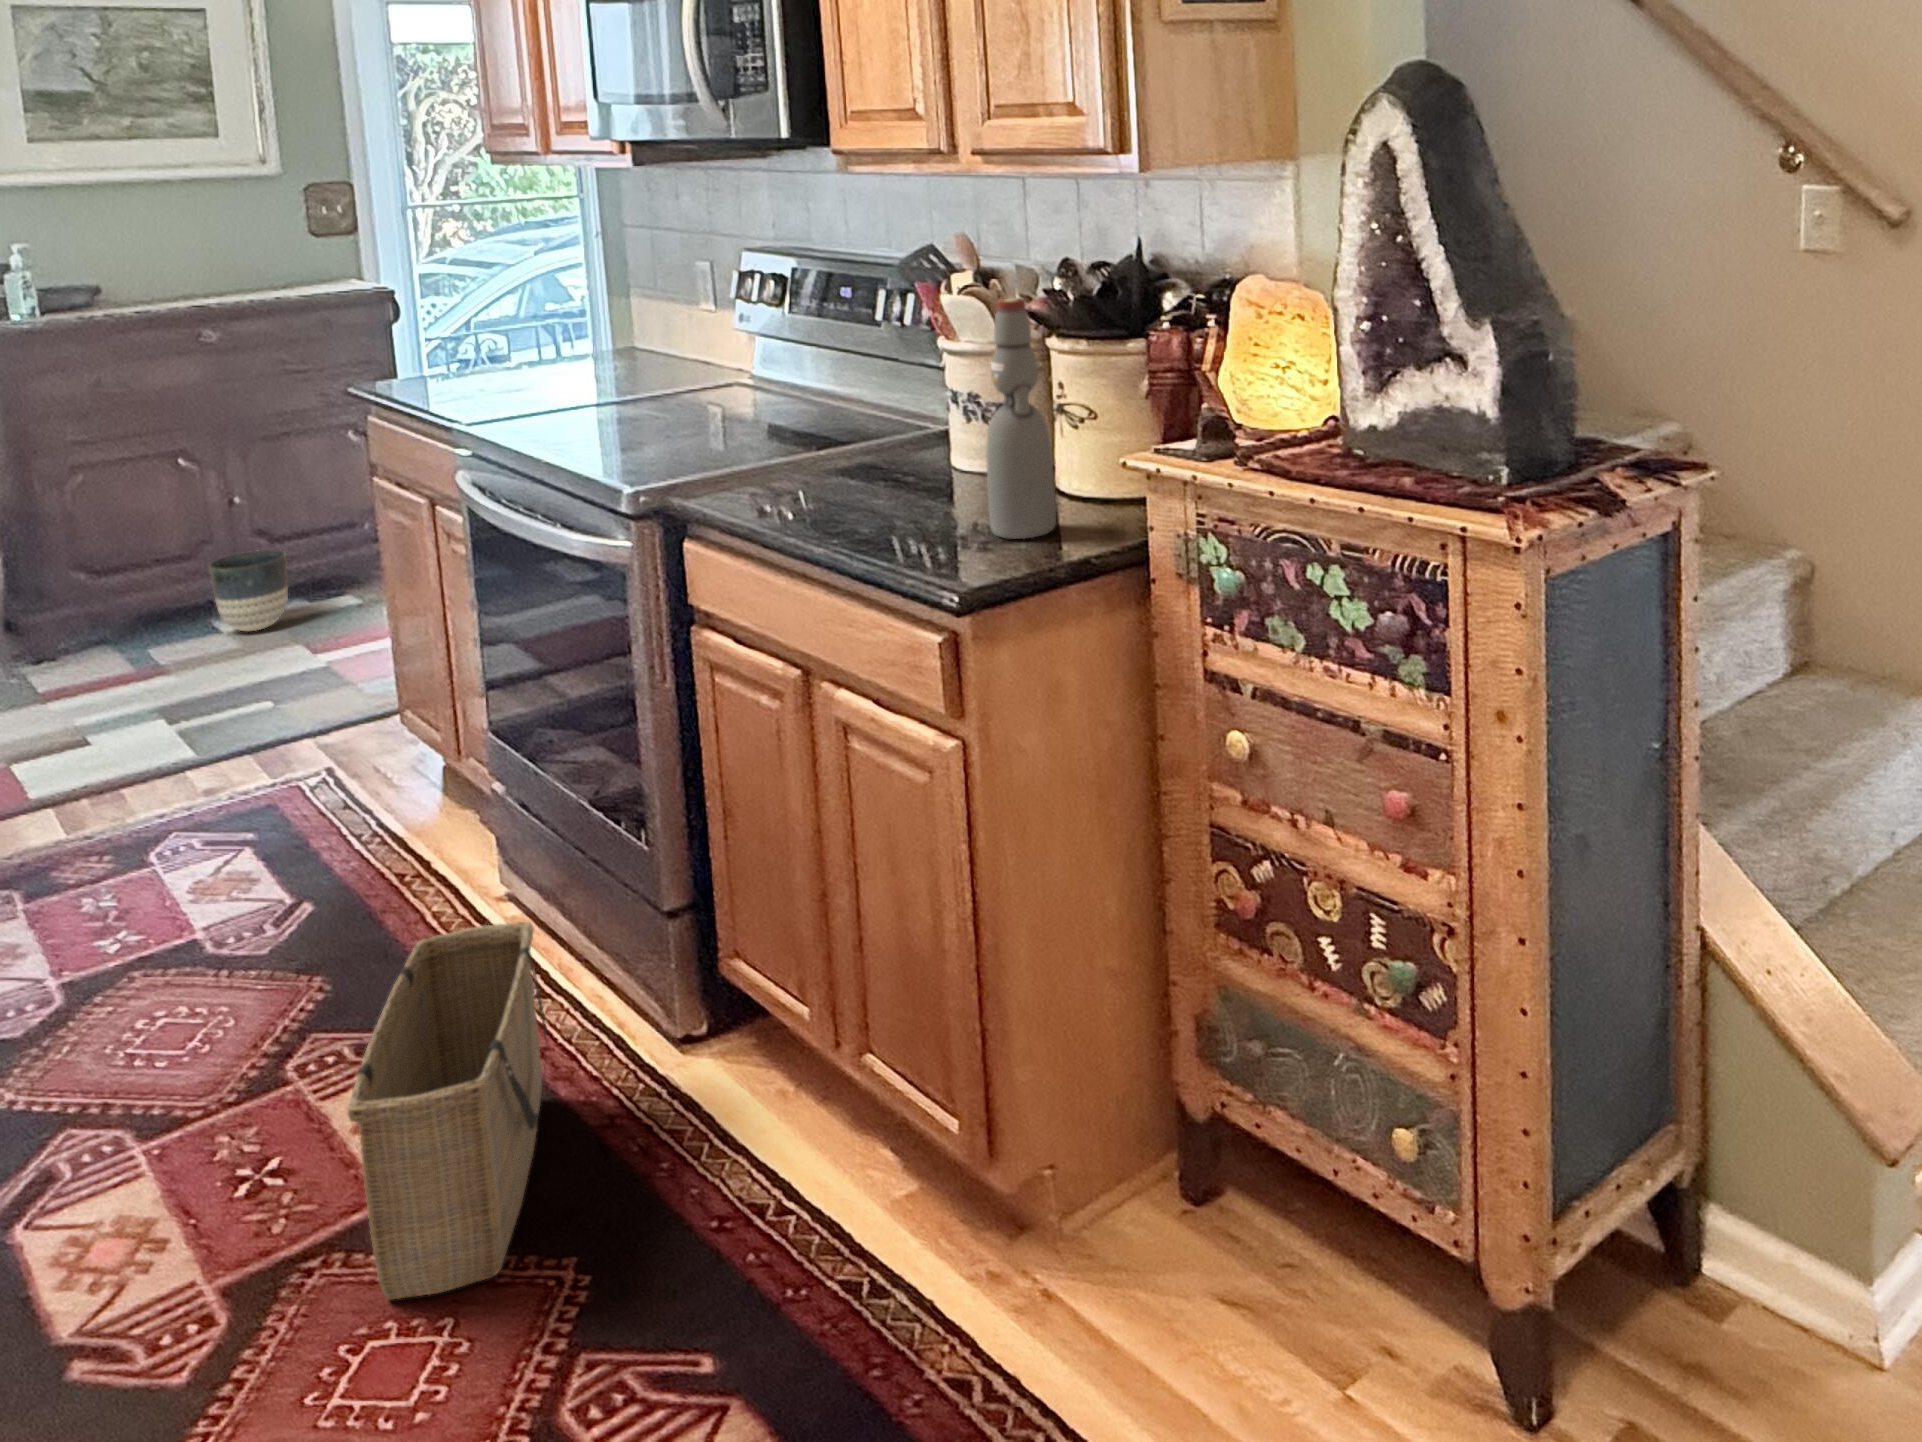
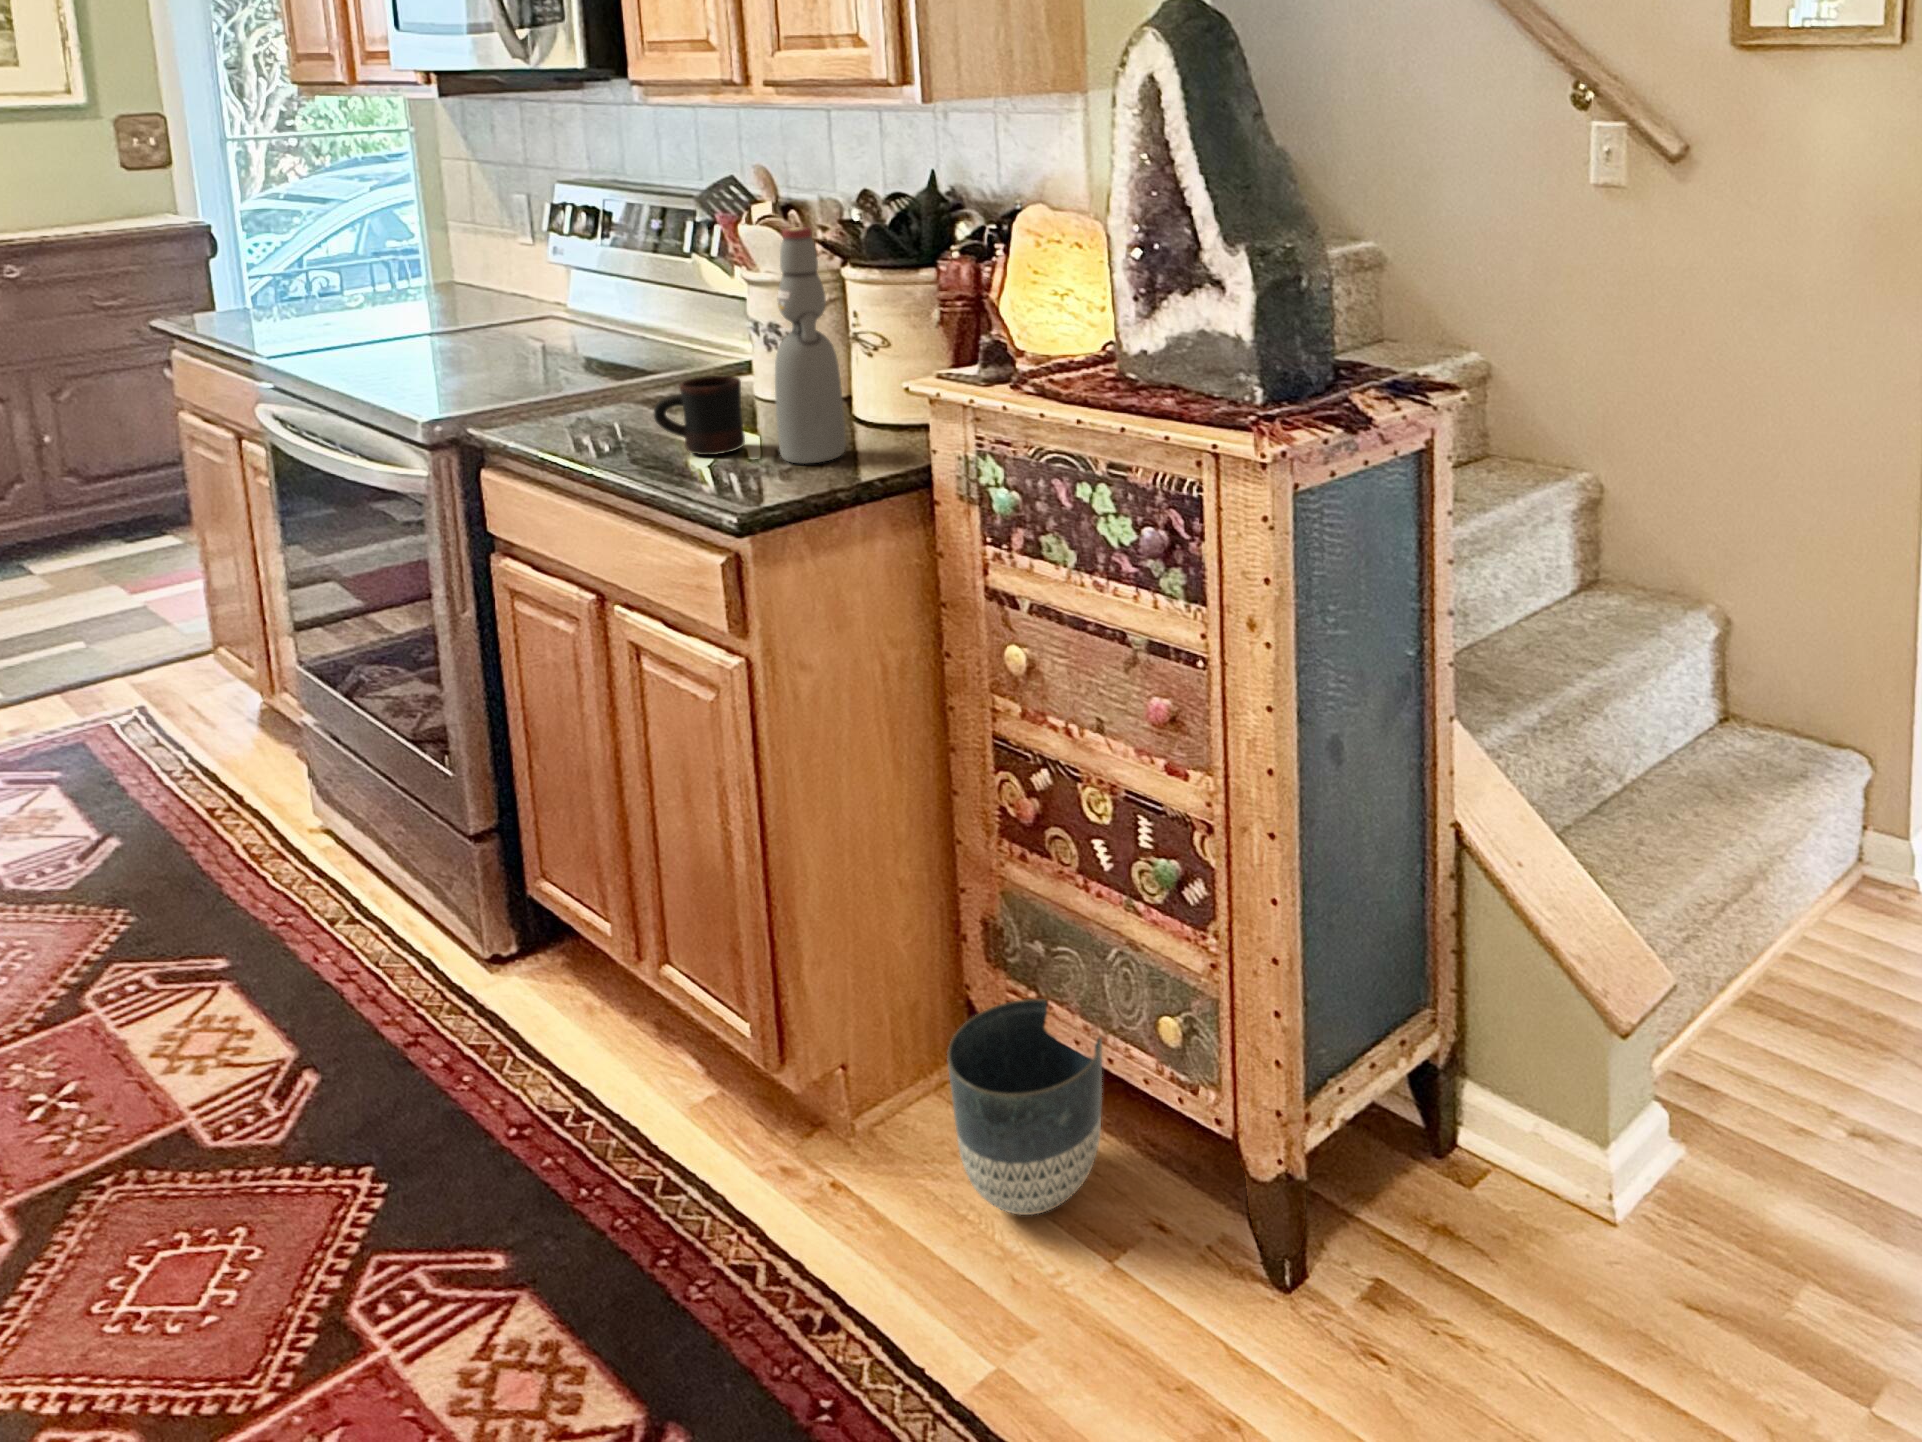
mug: none [863,448,952,529] -> present [654,376,745,455]
planter: present [209,550,288,631] -> present [947,999,1102,1215]
basket: present [347,922,547,1299] -> none [131,847,348,1213]

